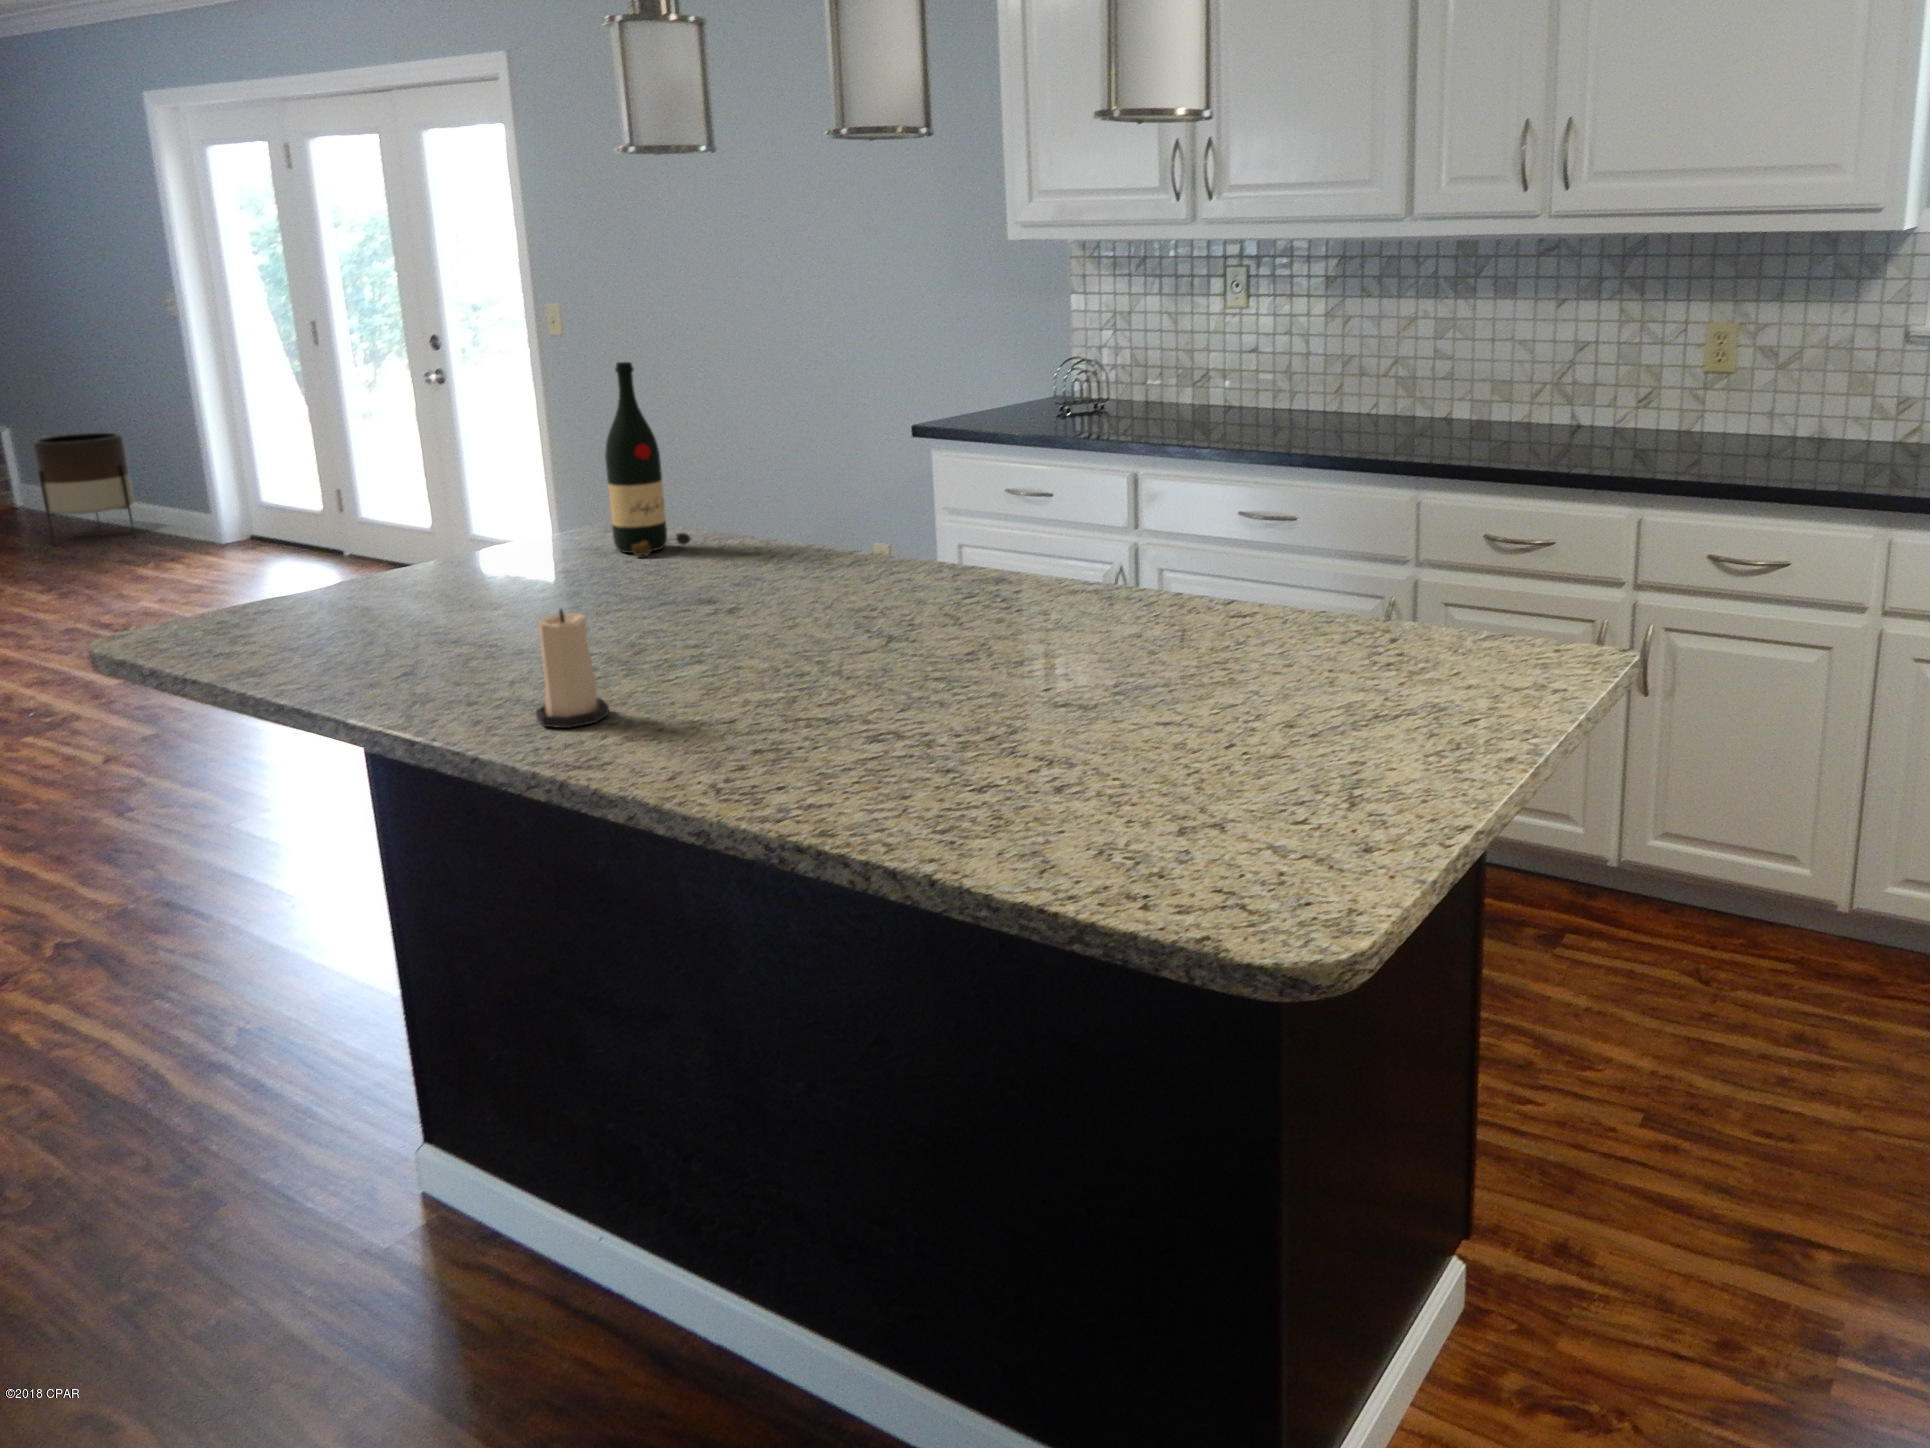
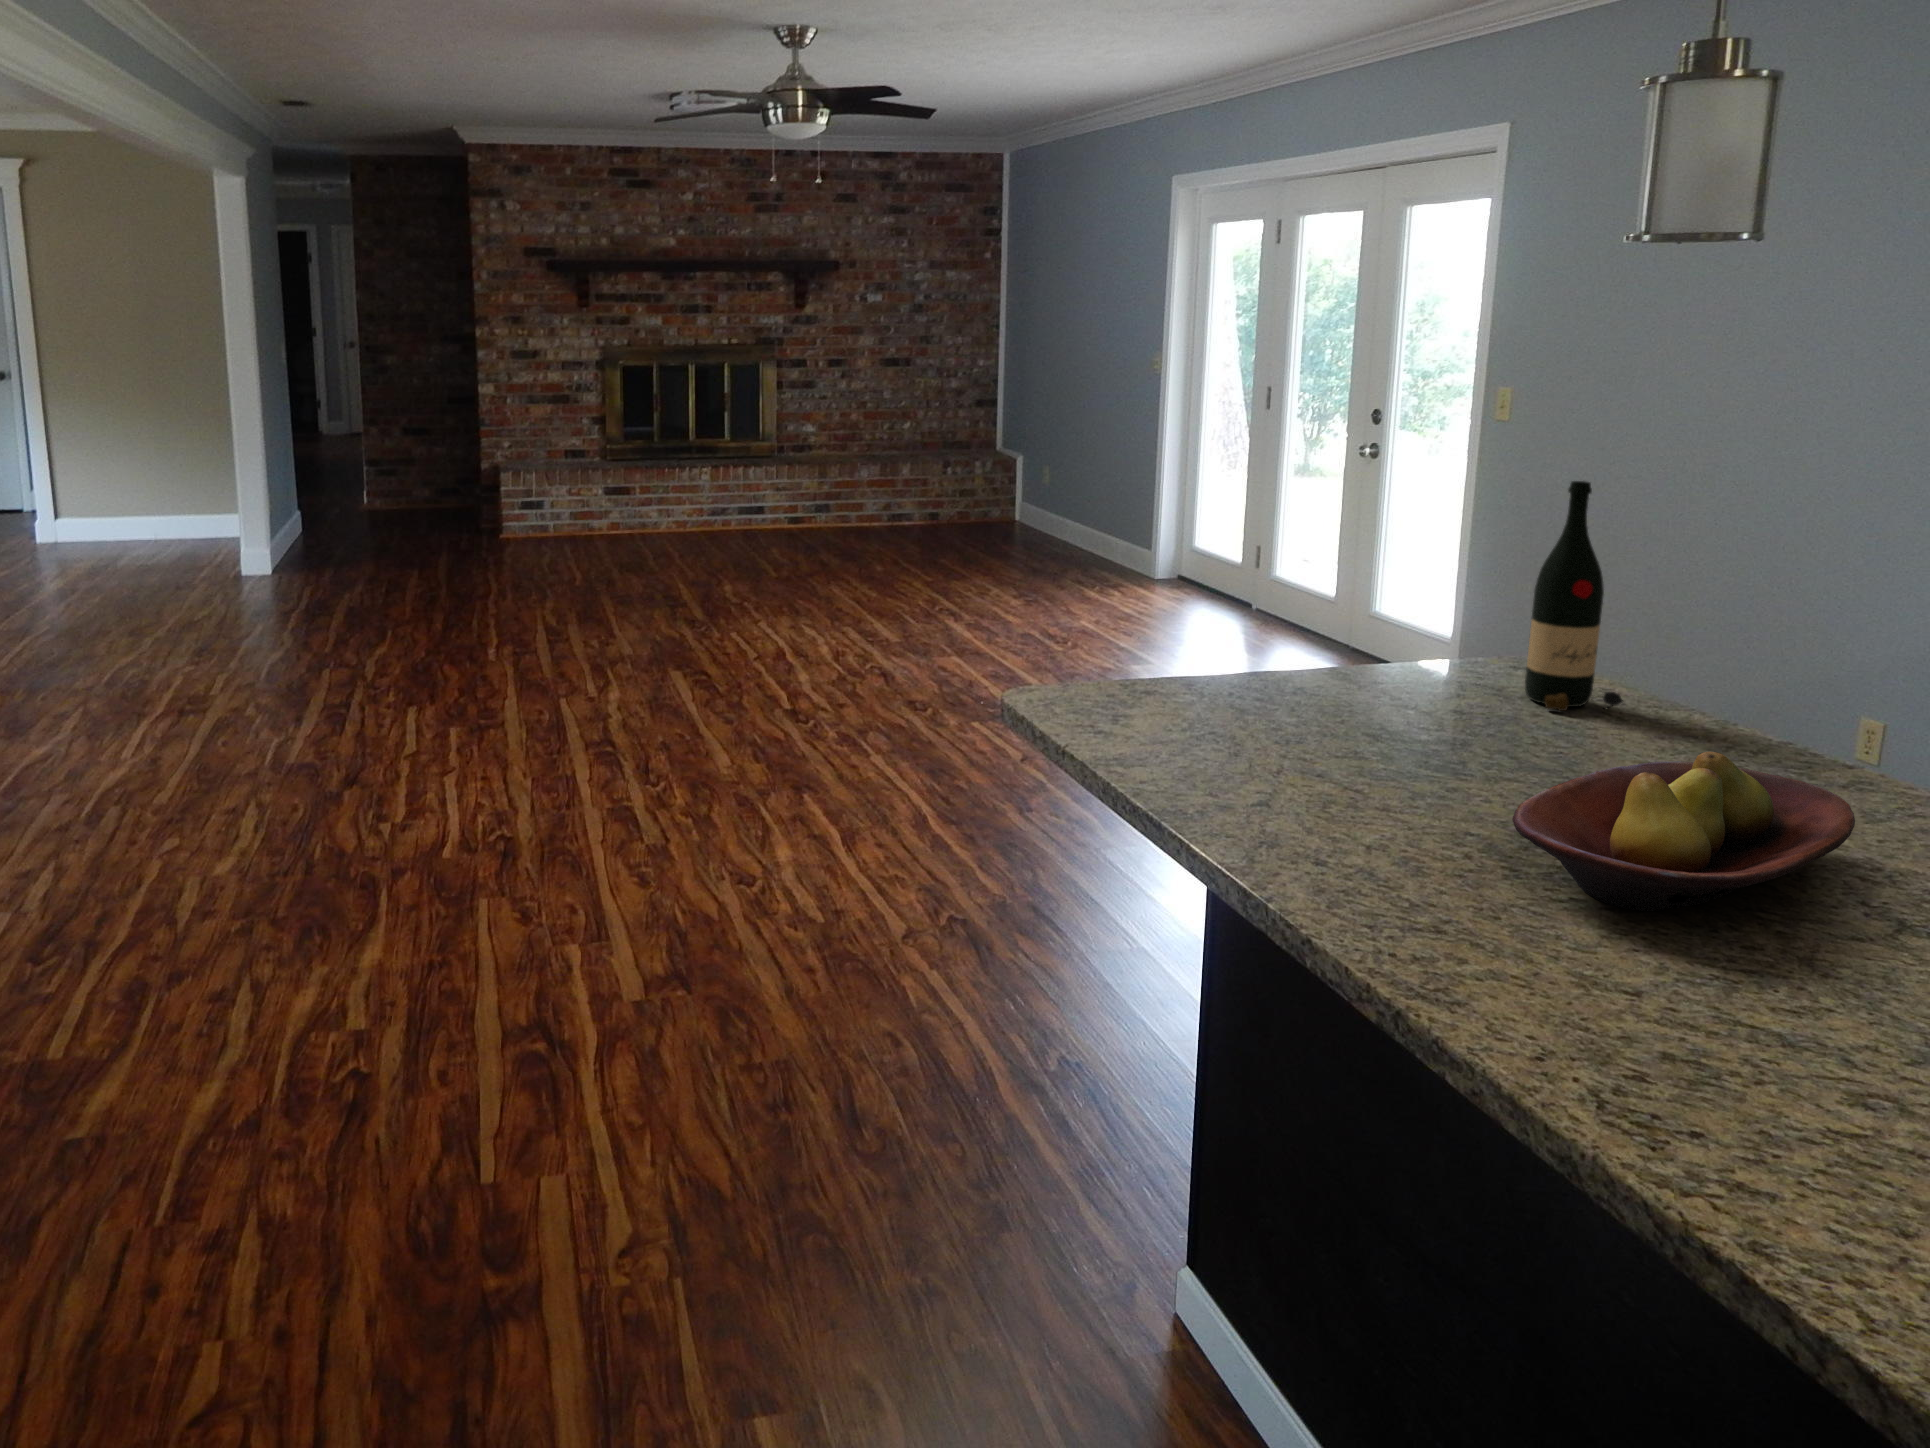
planter: present [32,432,135,544] -> none [1029,466,1097,561]
fruit bowl: none [621,547,852,673] -> present [1512,752,1855,911]
candle: present [536,609,609,728] -> none [1388,792,1477,939]

